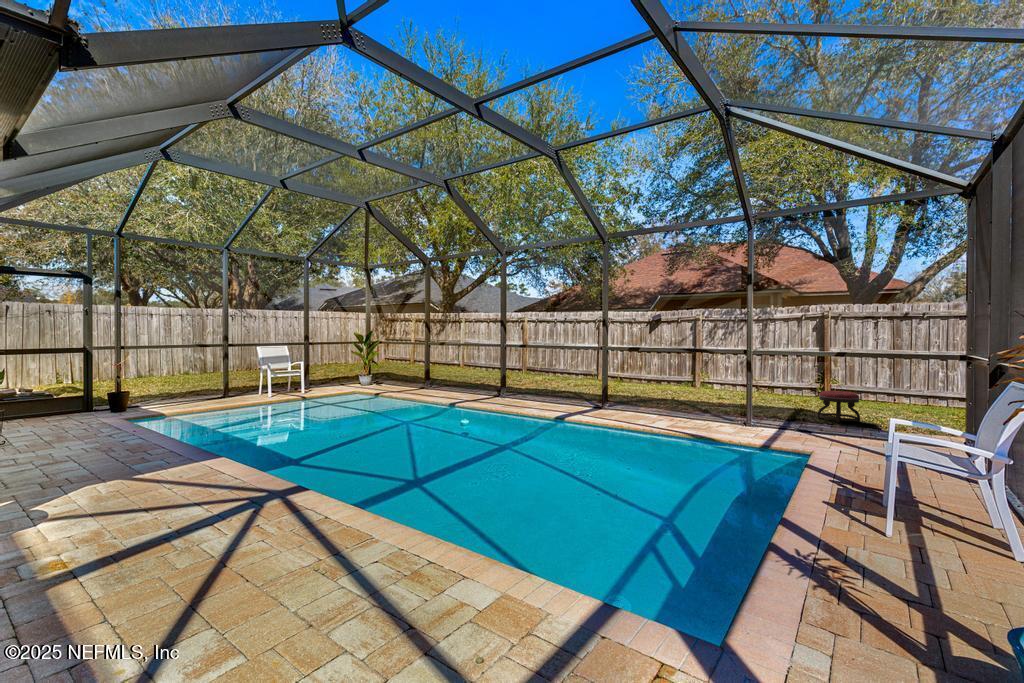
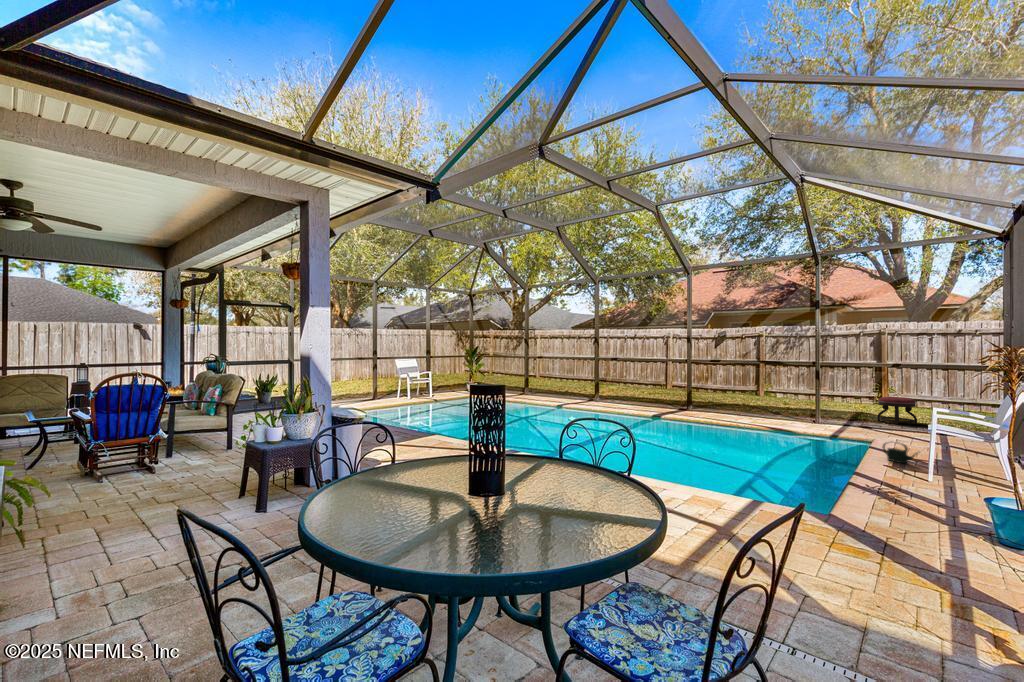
watering can: none [820,458,866,486] -> present [882,443,920,463]

